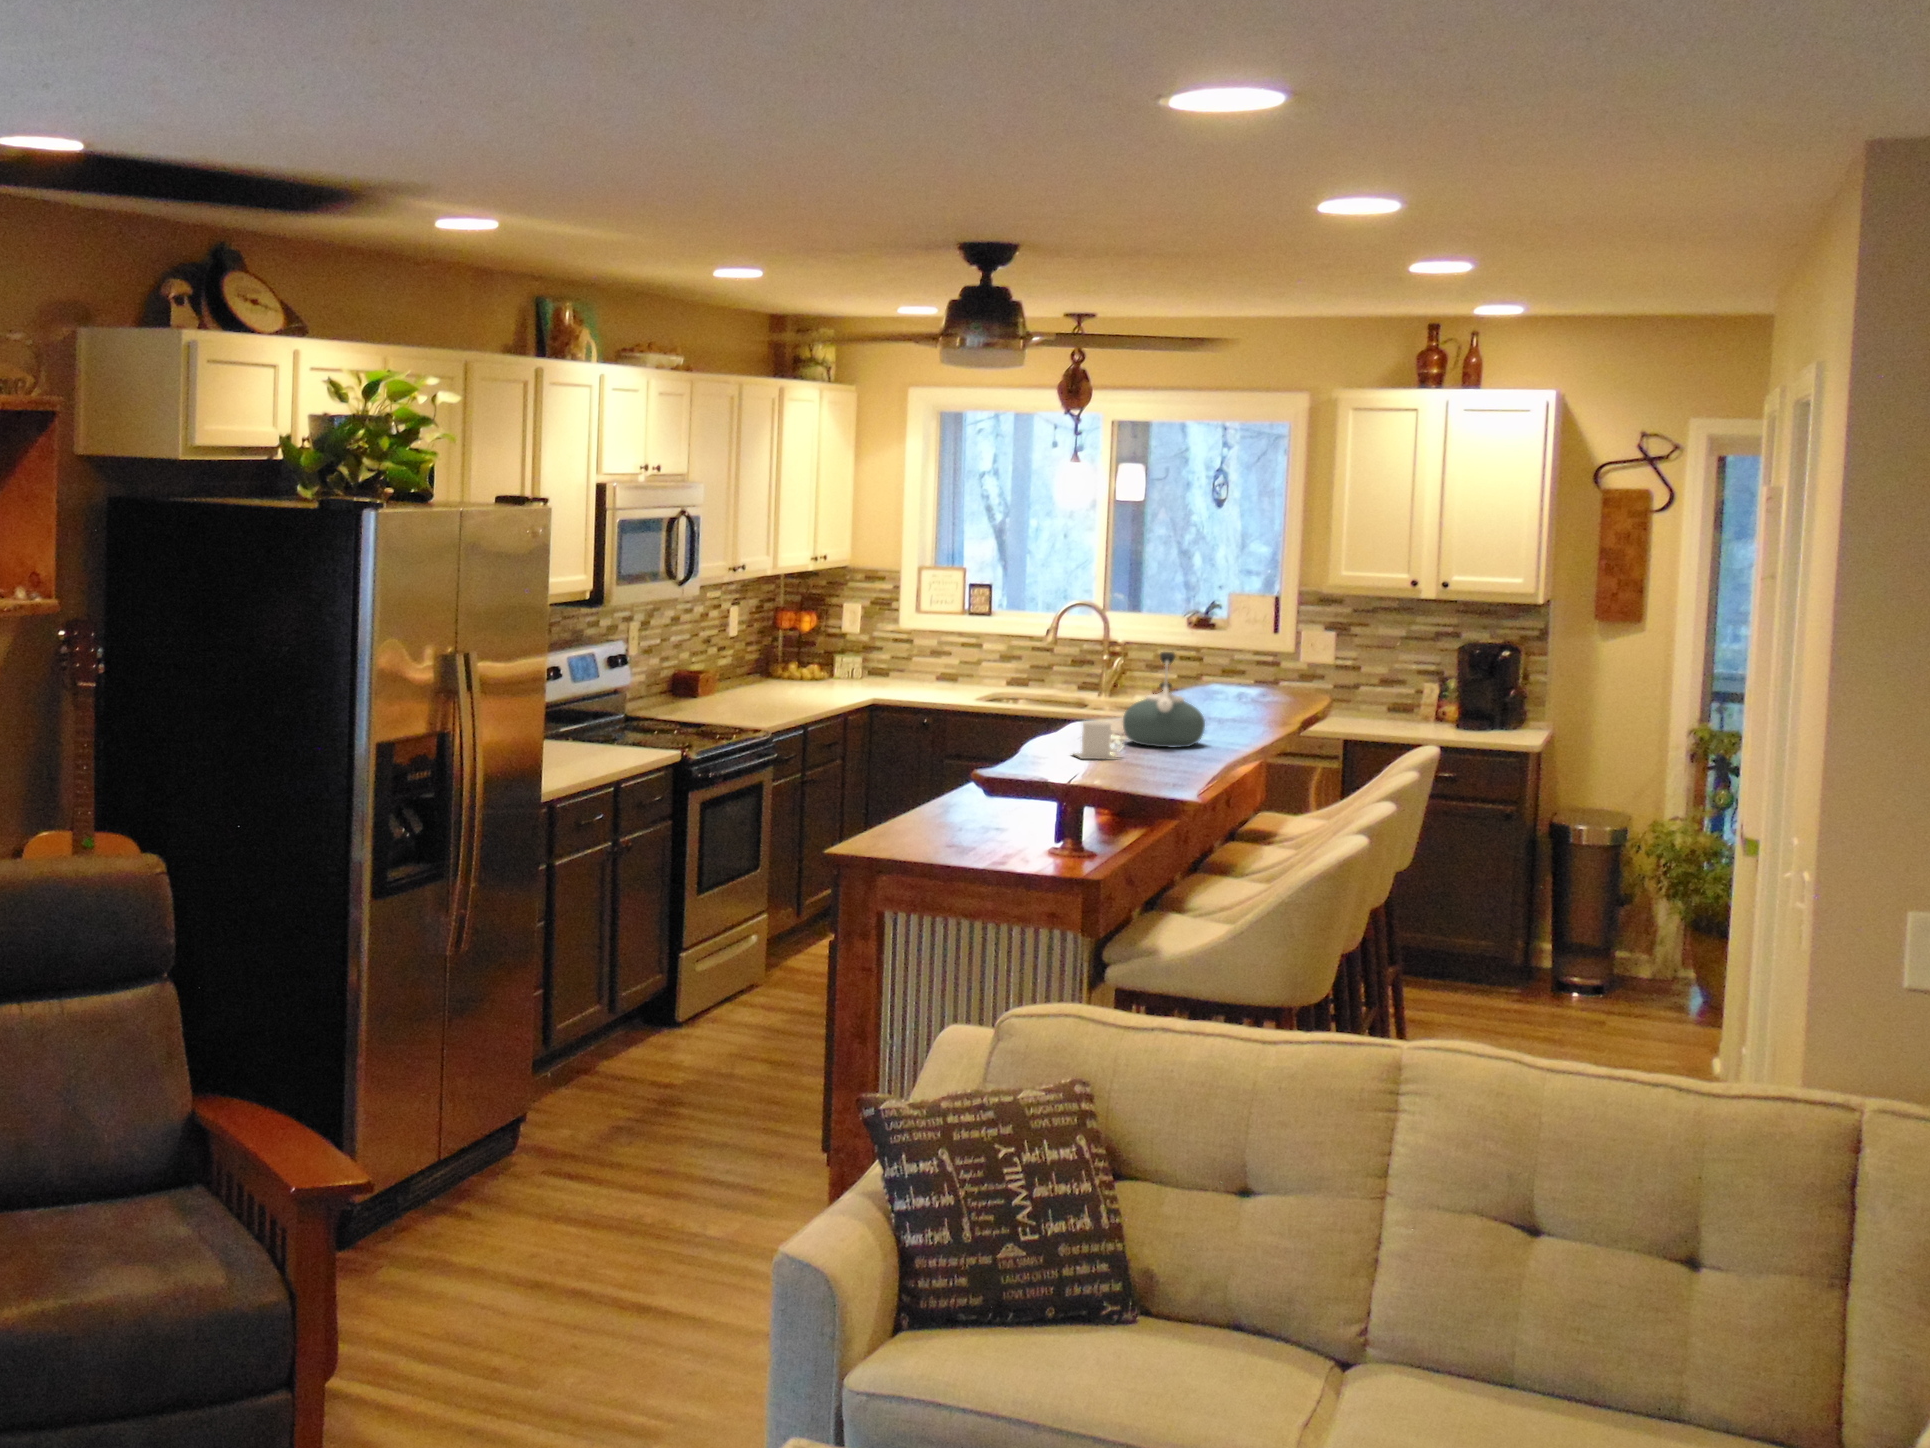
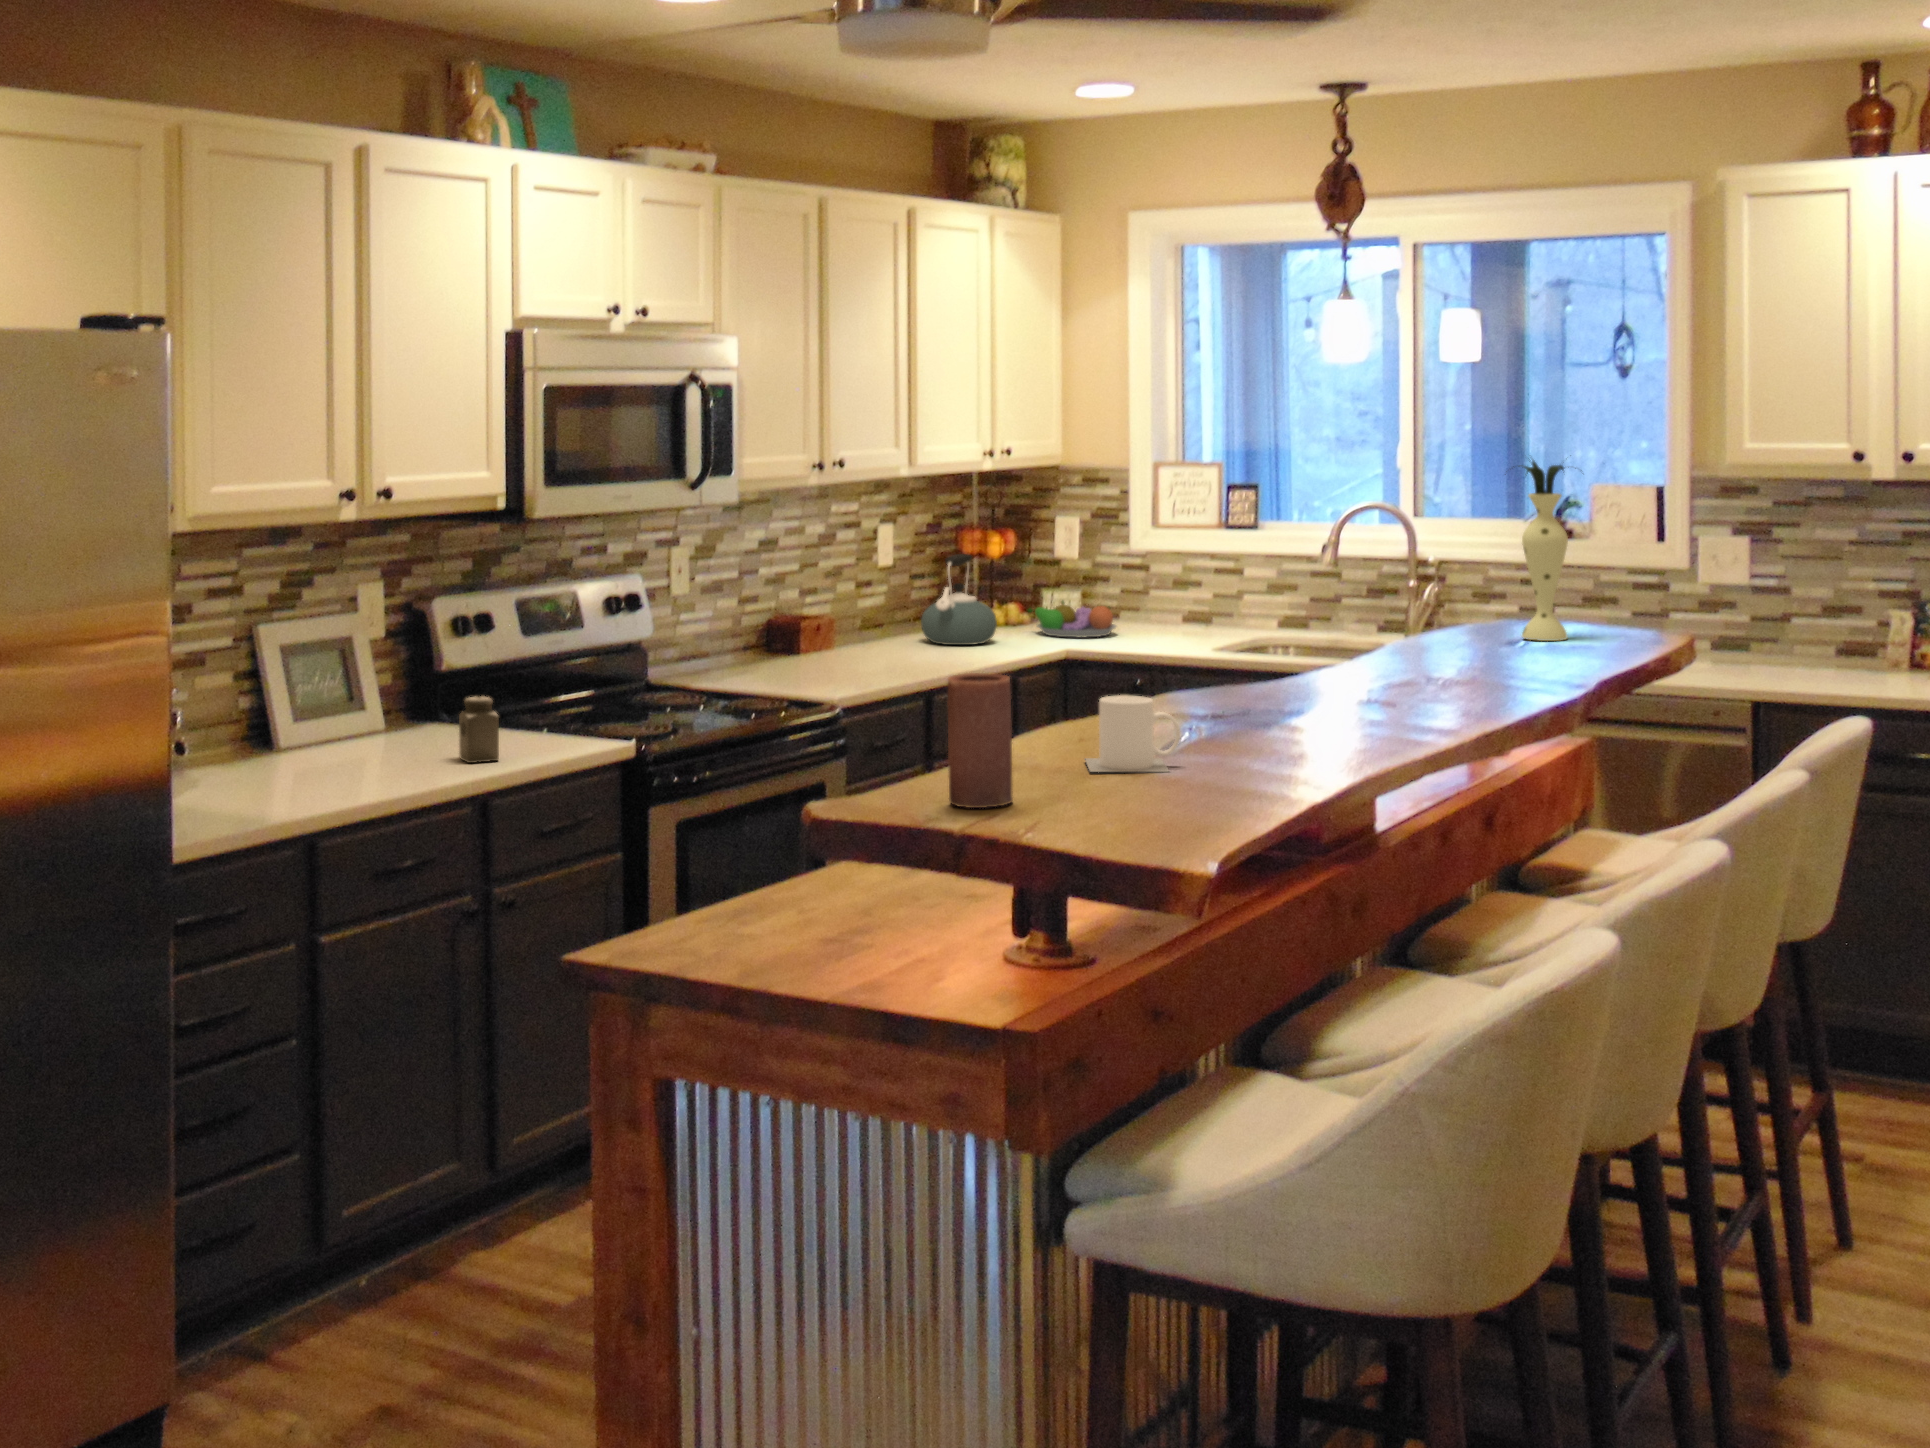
vase: none [1224,585,1274,698] -> present [1522,460,1576,641]
kettle: present [1123,652,1205,748] -> present [921,554,997,645]
fruit bowl: none [836,663,901,691] -> present [1028,601,1116,638]
candle: none [1033,707,1067,773] -> present [947,673,1013,808]
salt shaker: none [587,721,616,762] -> present [459,696,499,763]

